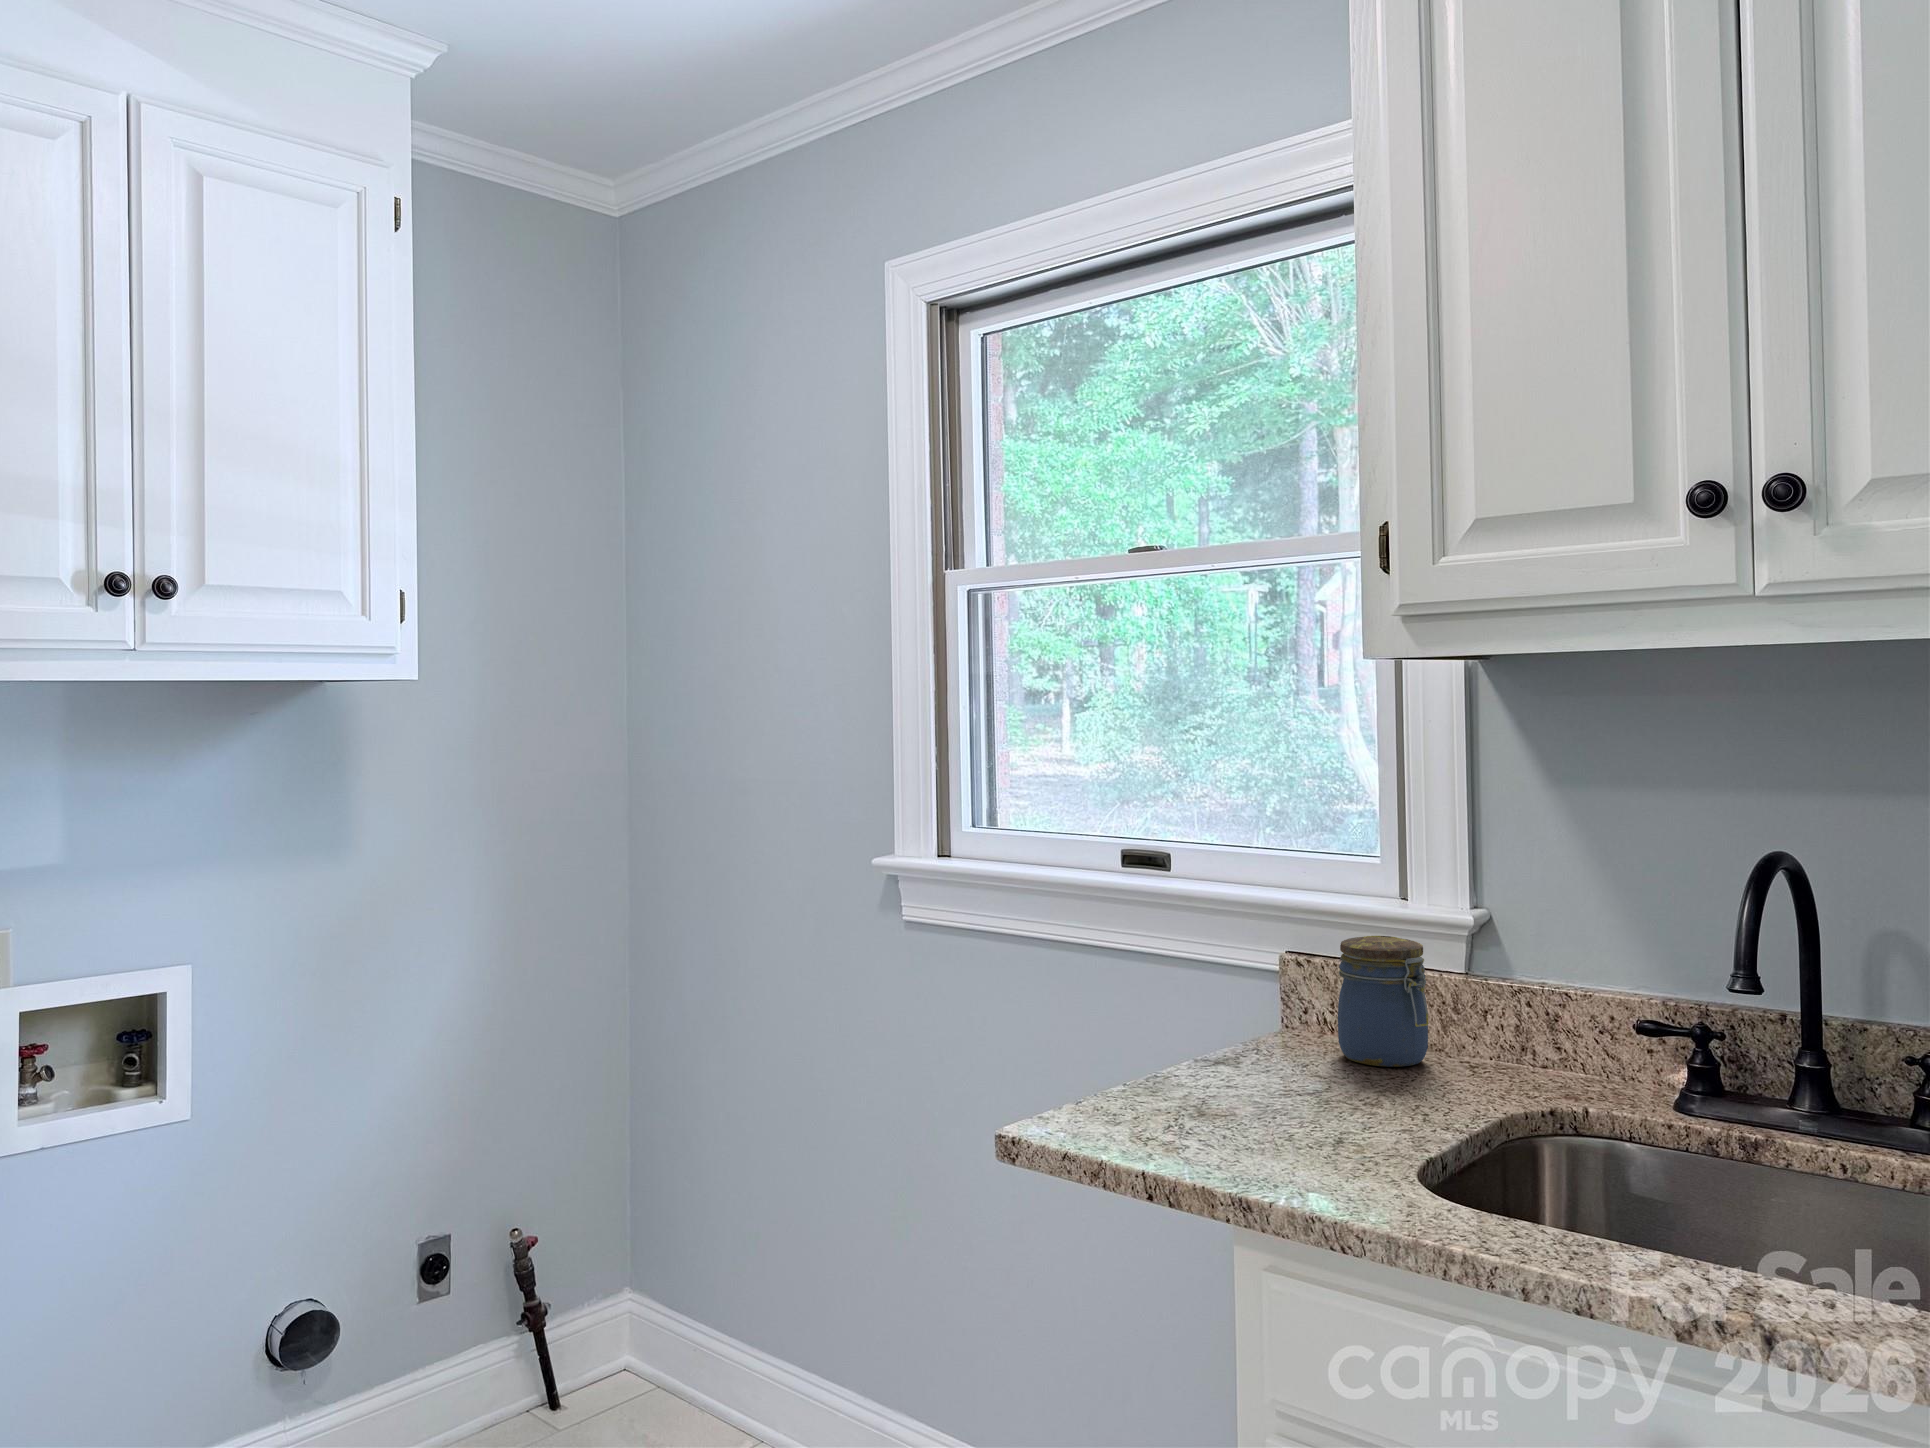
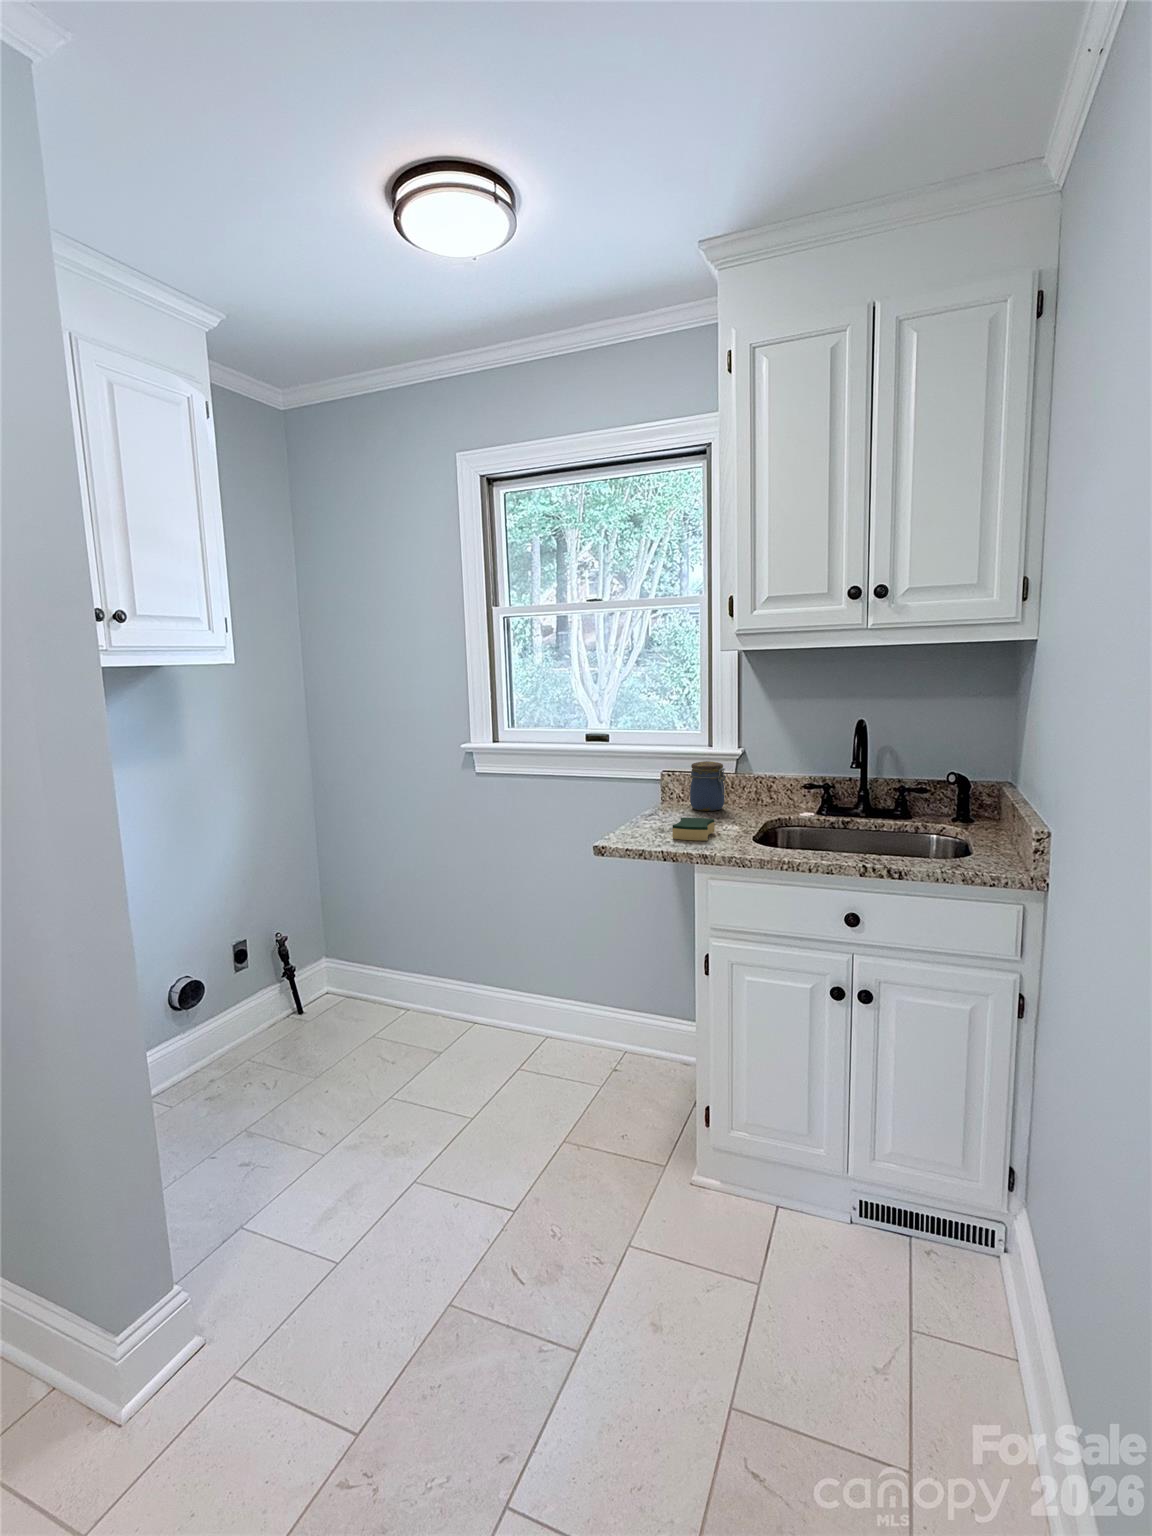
sponge: none [1199,1084,1327,1157] -> present [672,817,714,841]

